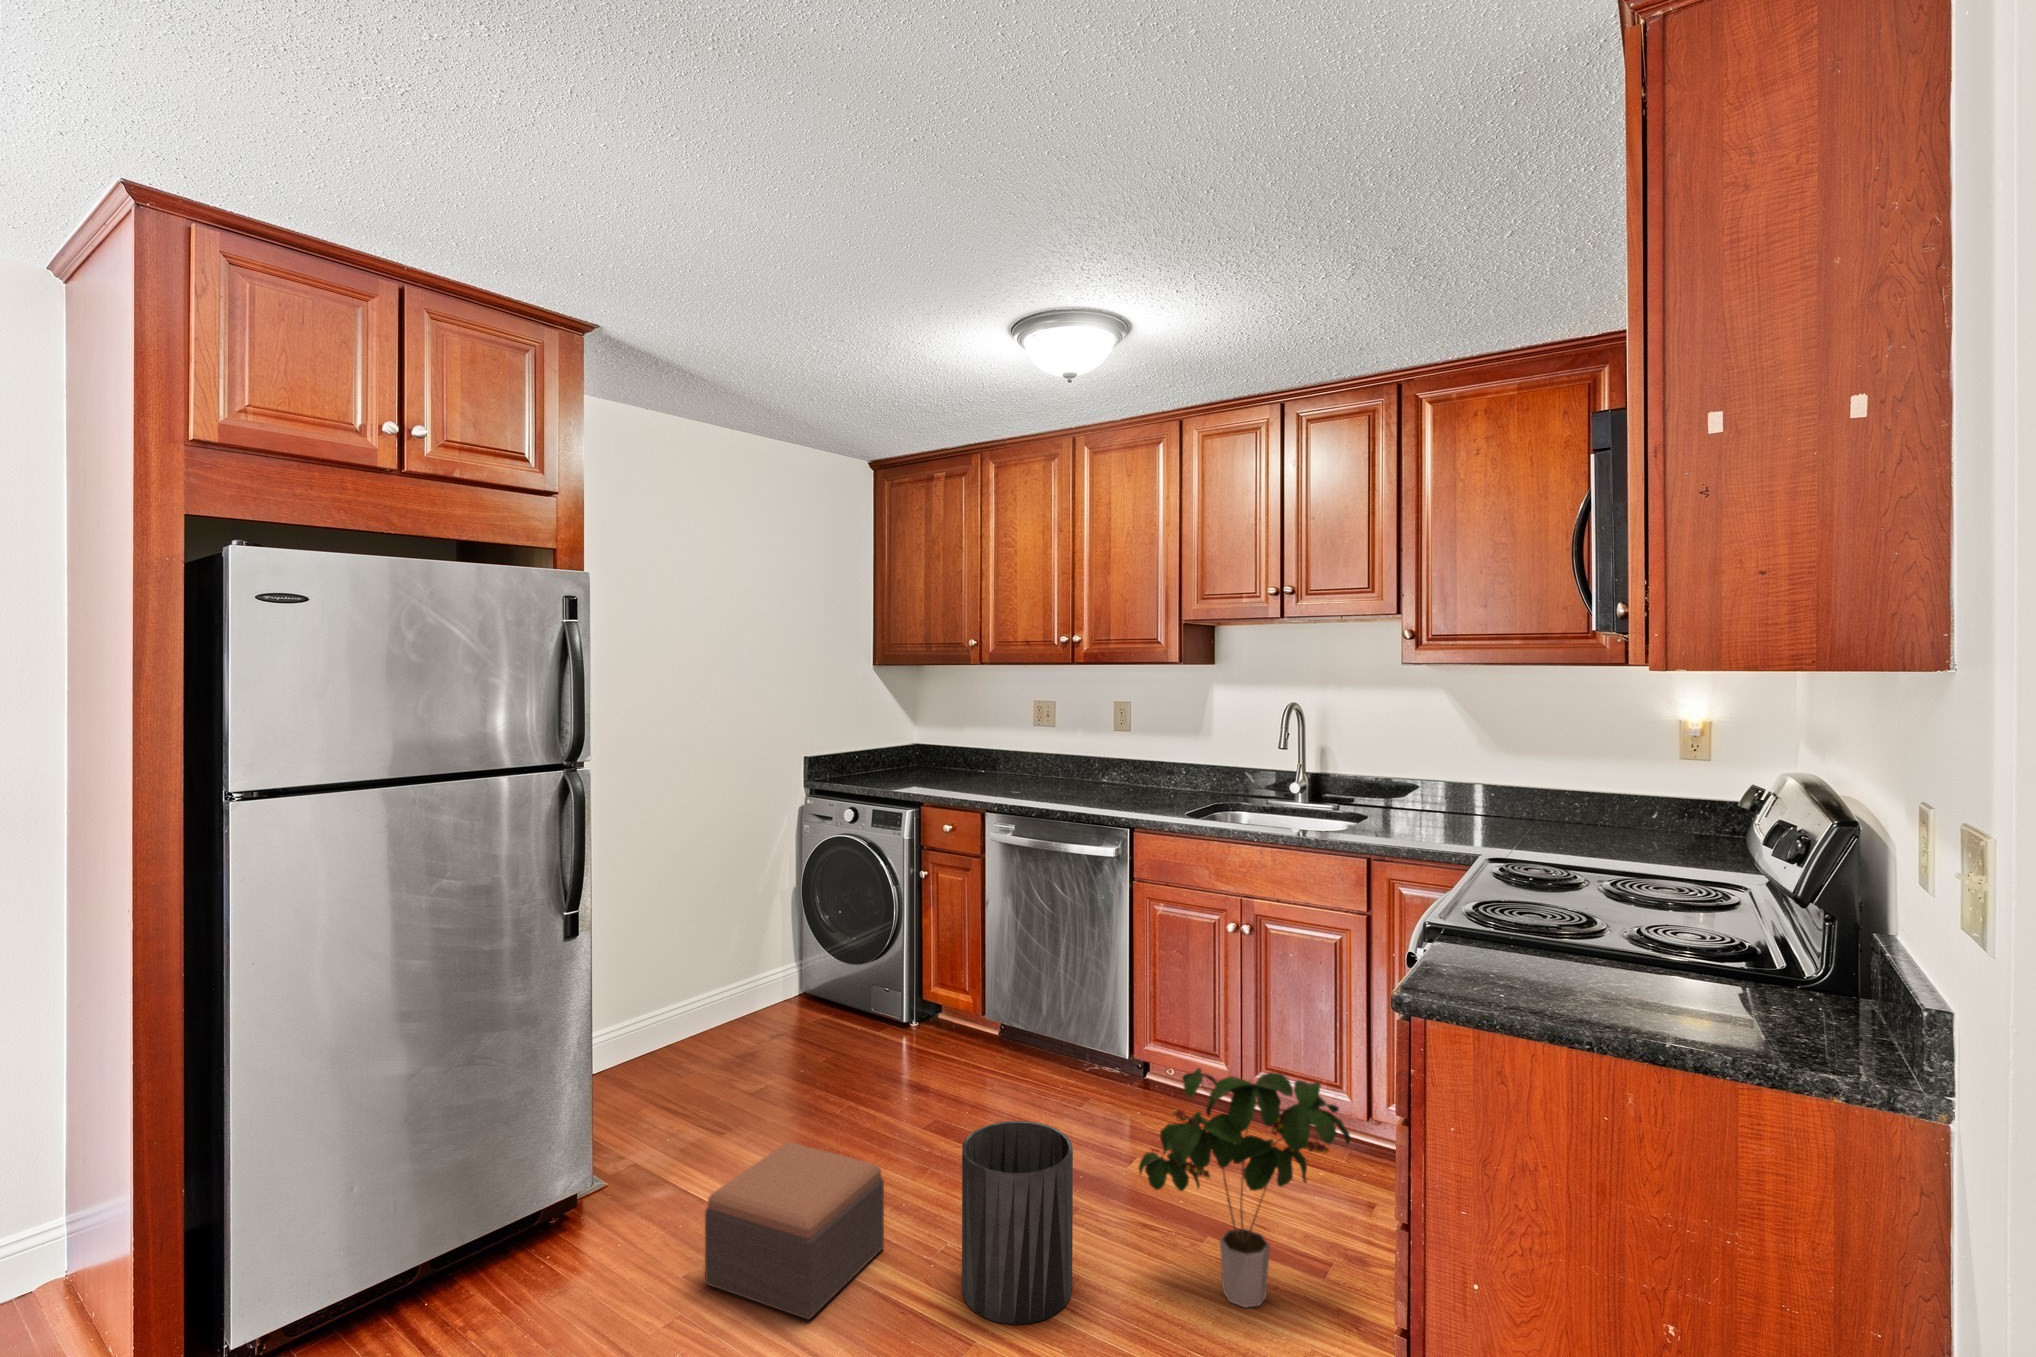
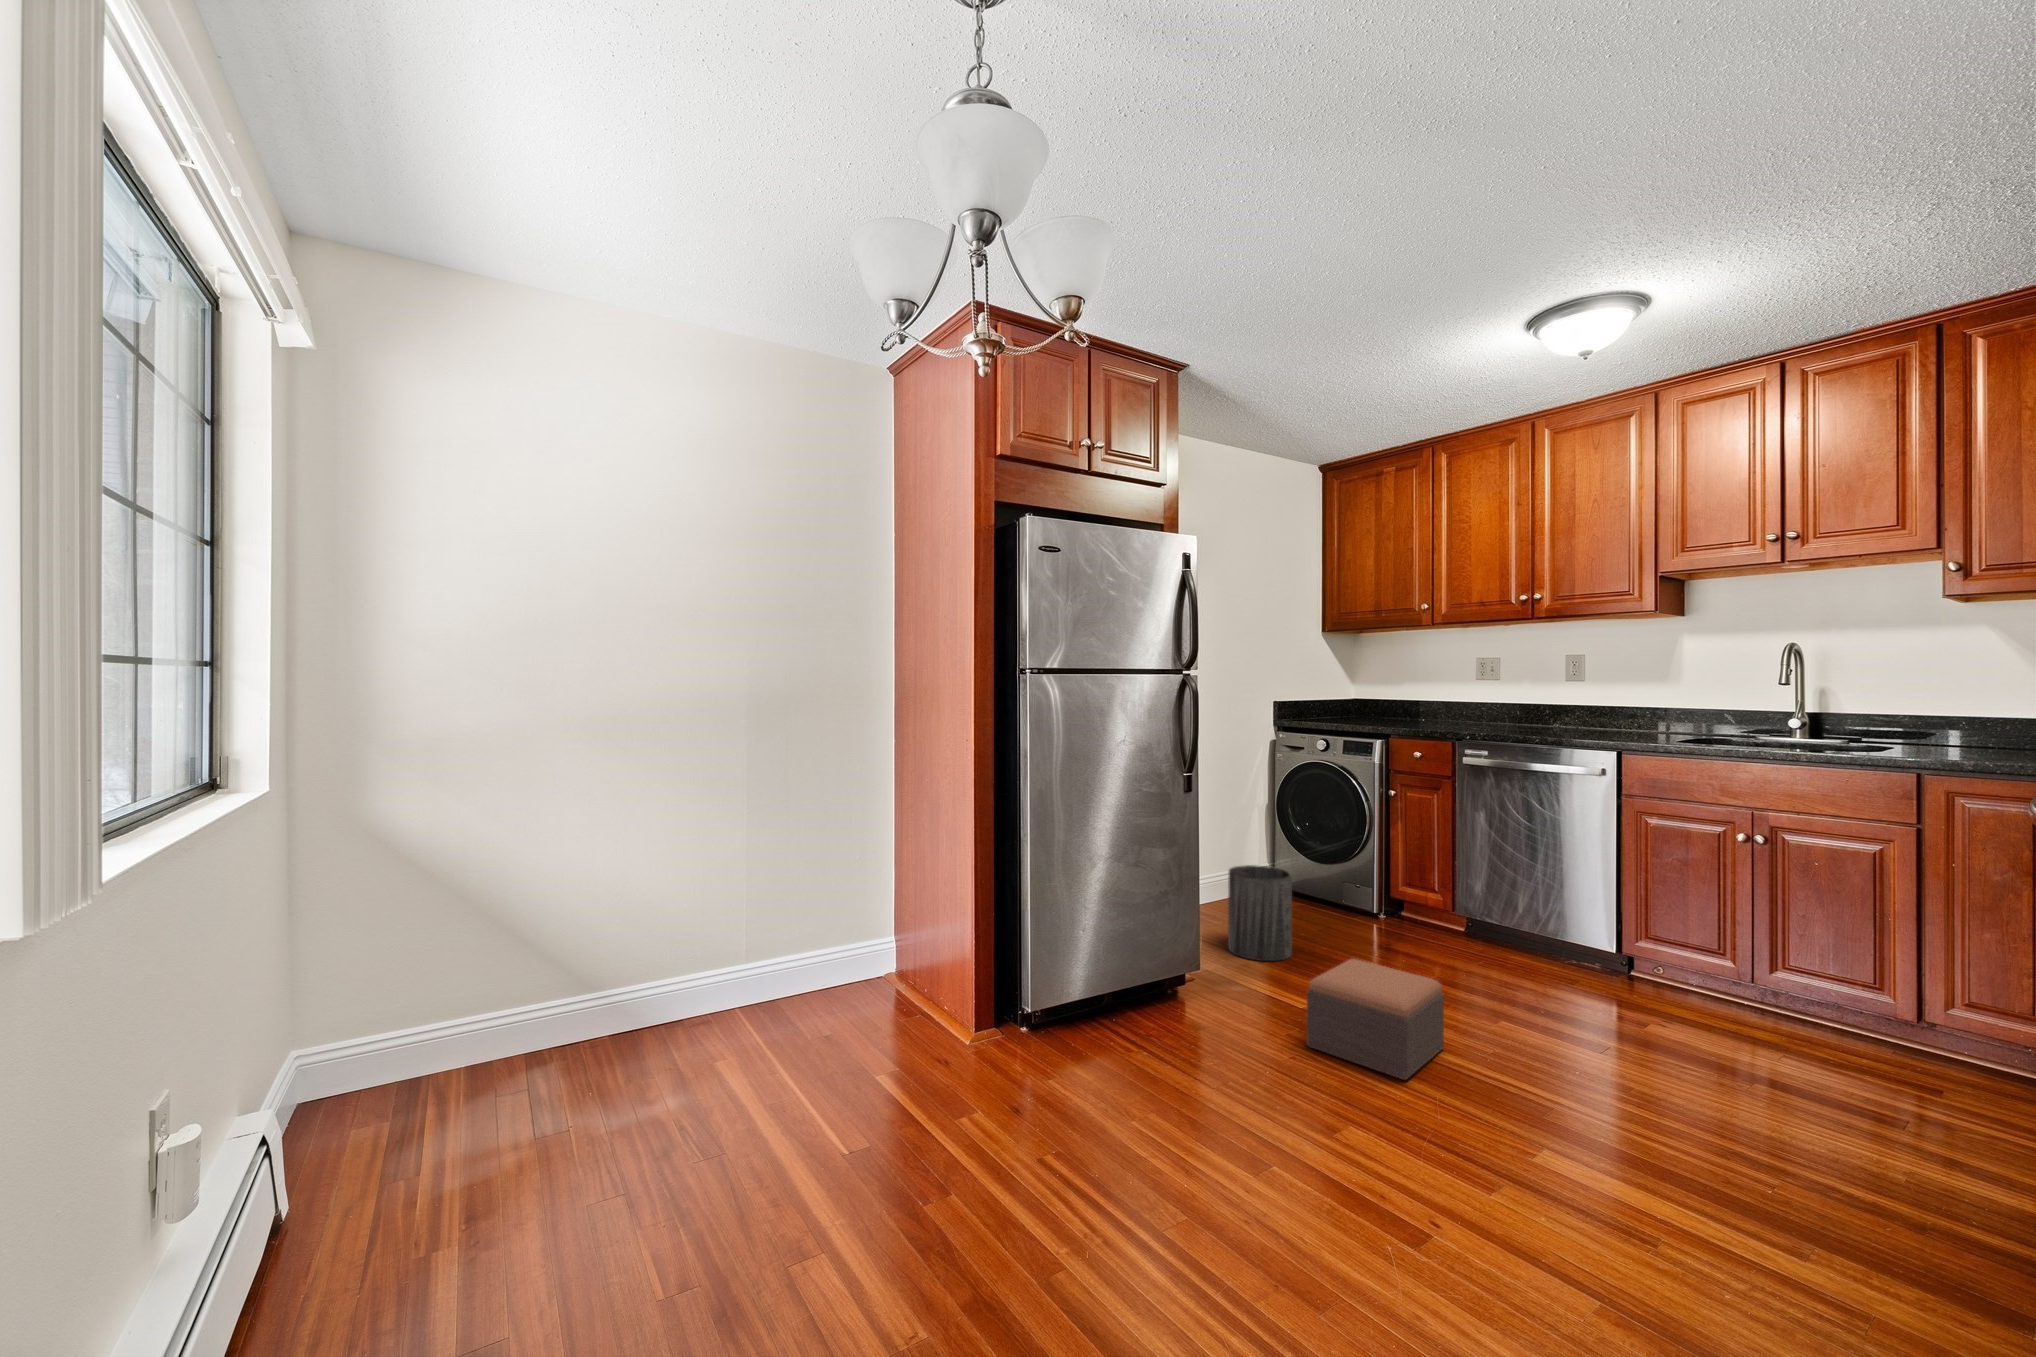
potted plant: present [1139,1068,1350,1307] -> none [1702,928,1964,1146]
trash can: present [962,1121,1073,1324] -> present [1228,865,1292,961]

